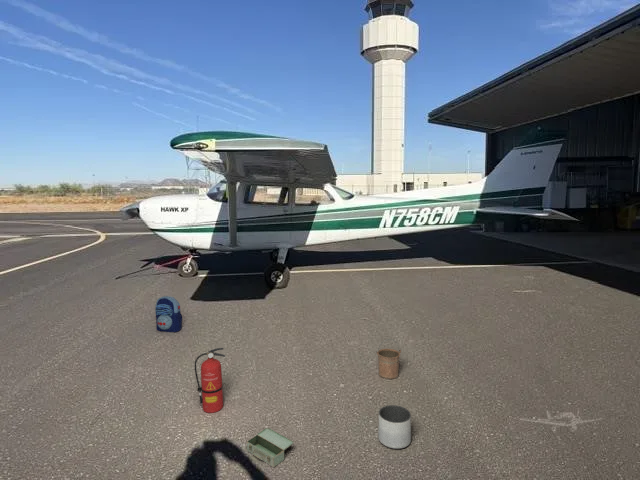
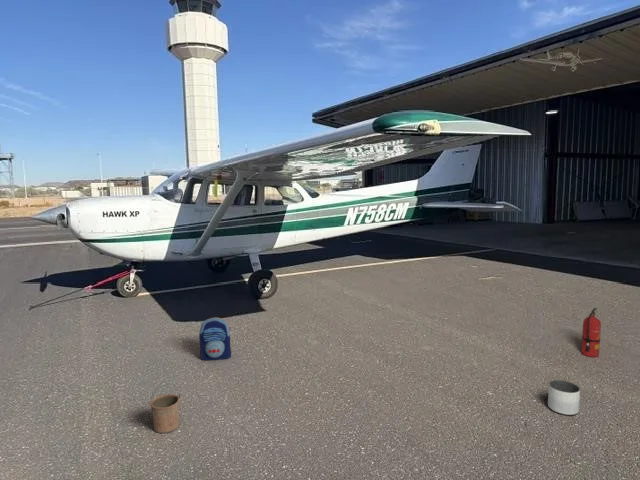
bucket: present [376,340,401,379] -> present [148,384,181,433]
fire extinguisher: present [195,348,225,413] -> present [581,308,601,357]
toolbox: present [247,428,294,467] -> none [473,422,514,452]

